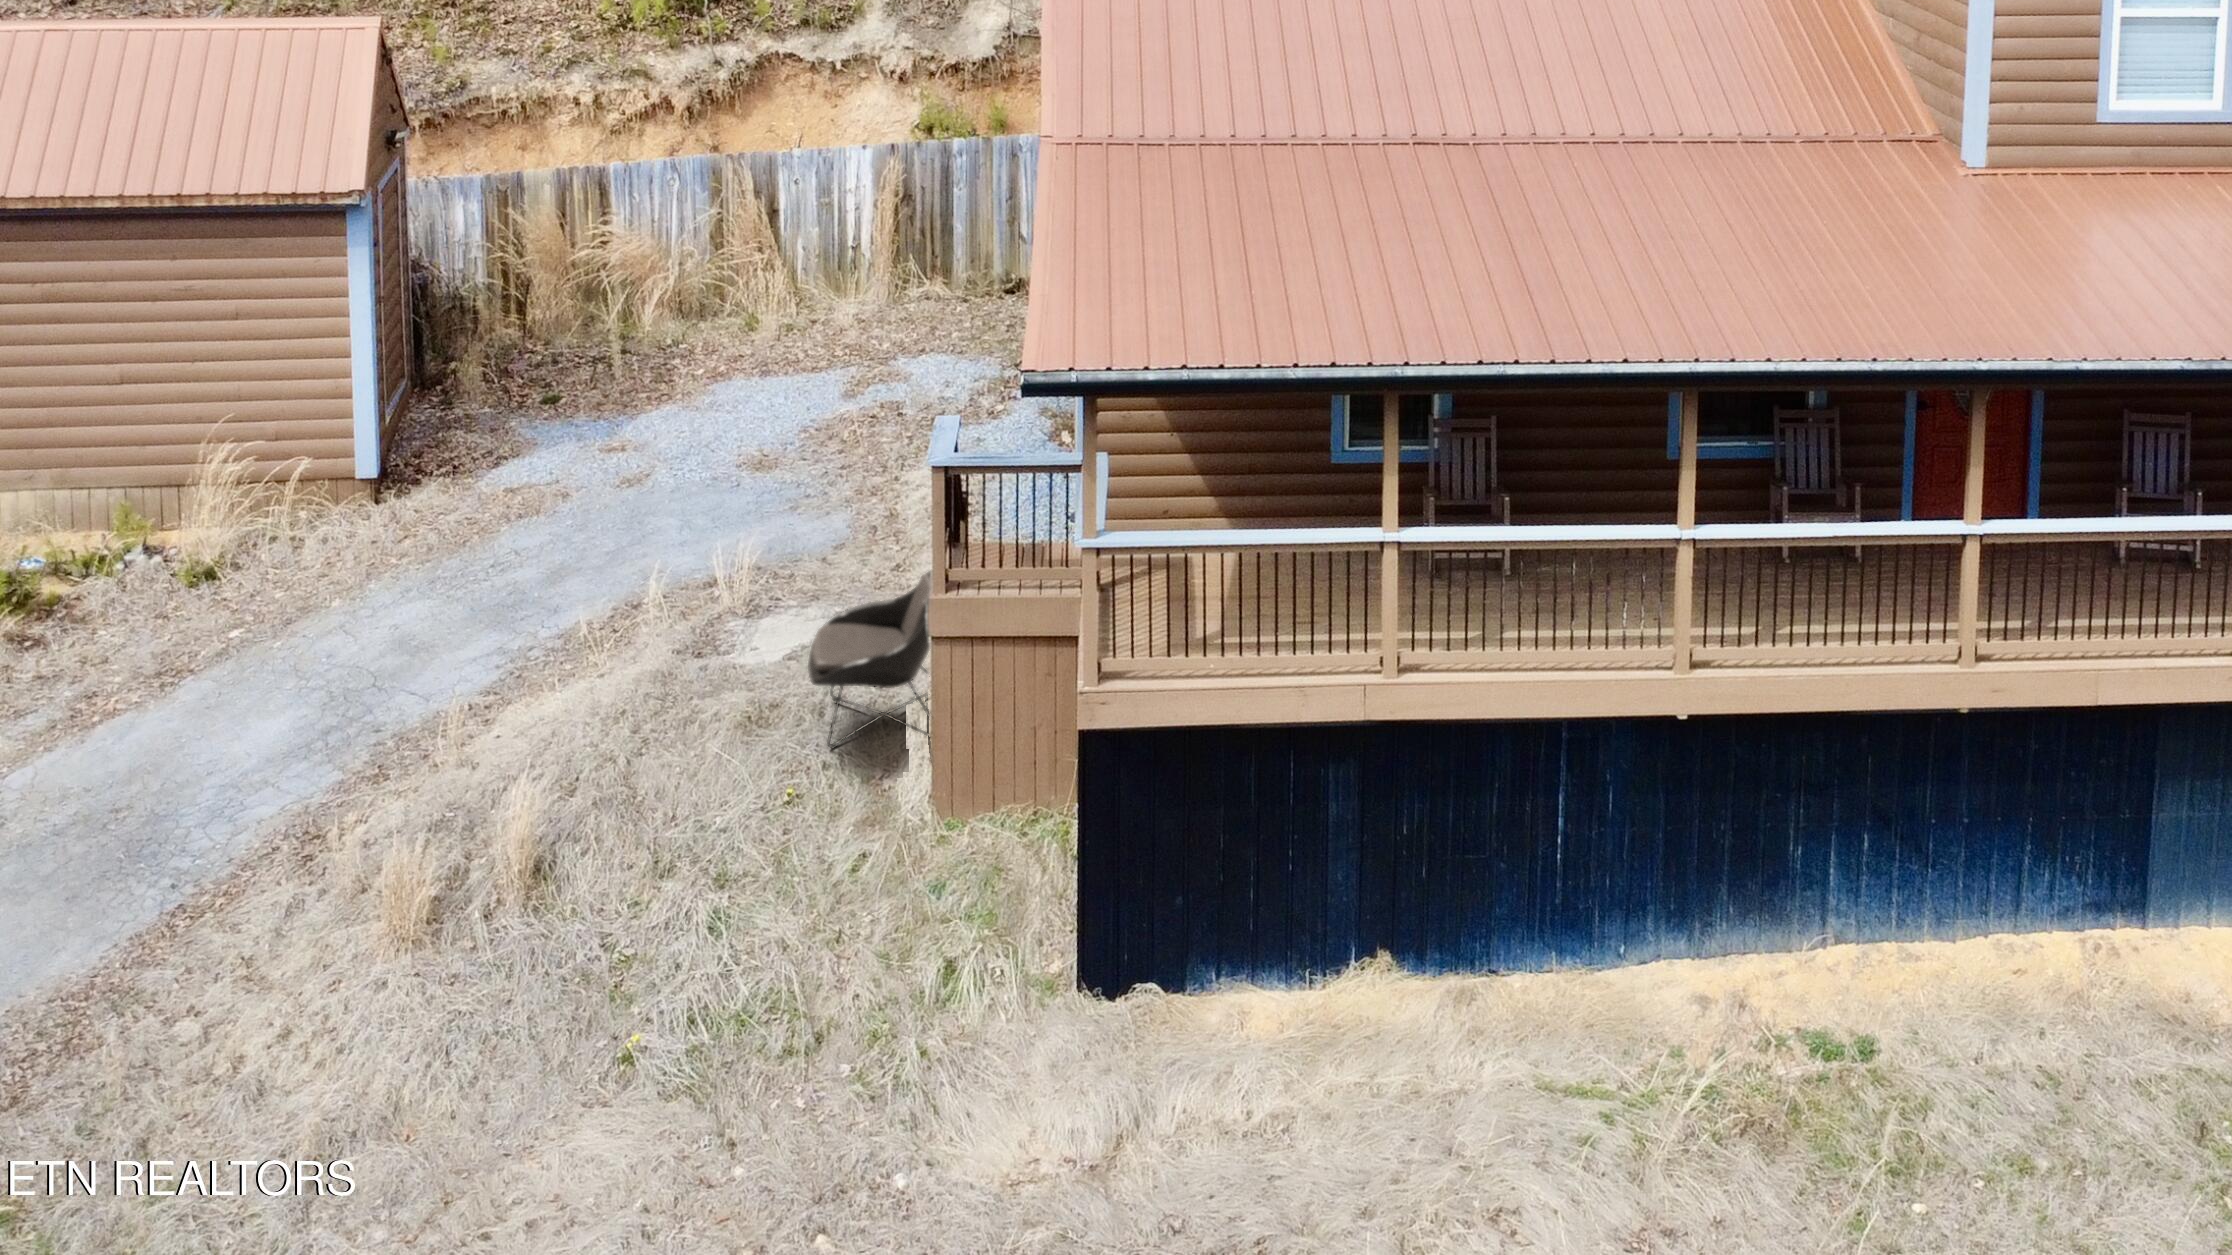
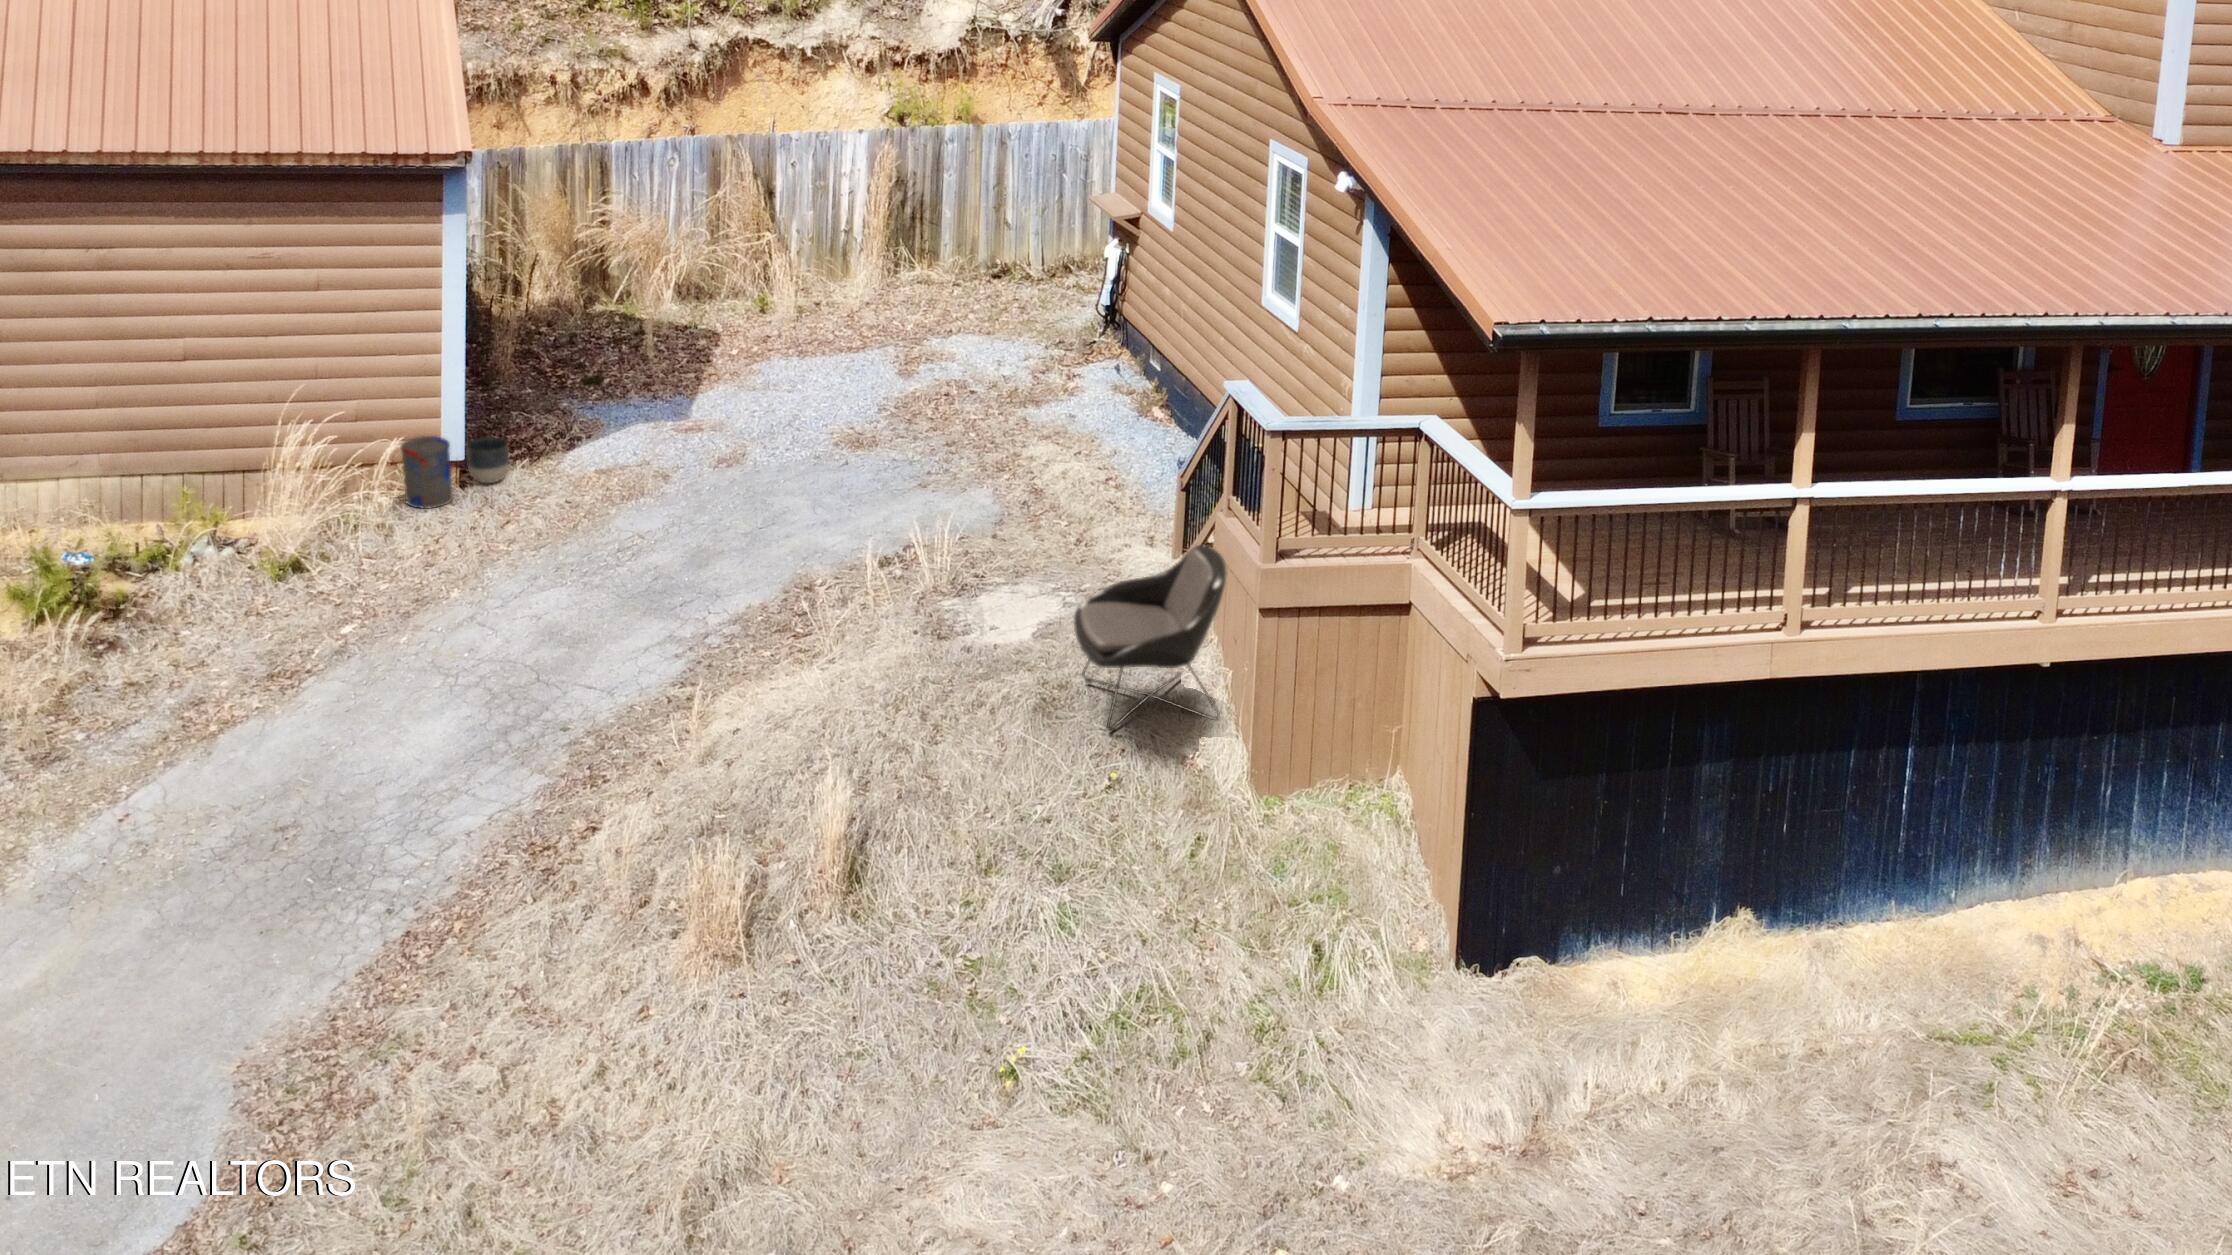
trash can: none [312,458,364,527] -> present [401,436,453,509]
planter: none [379,459,421,503] -> present [466,437,509,483]

